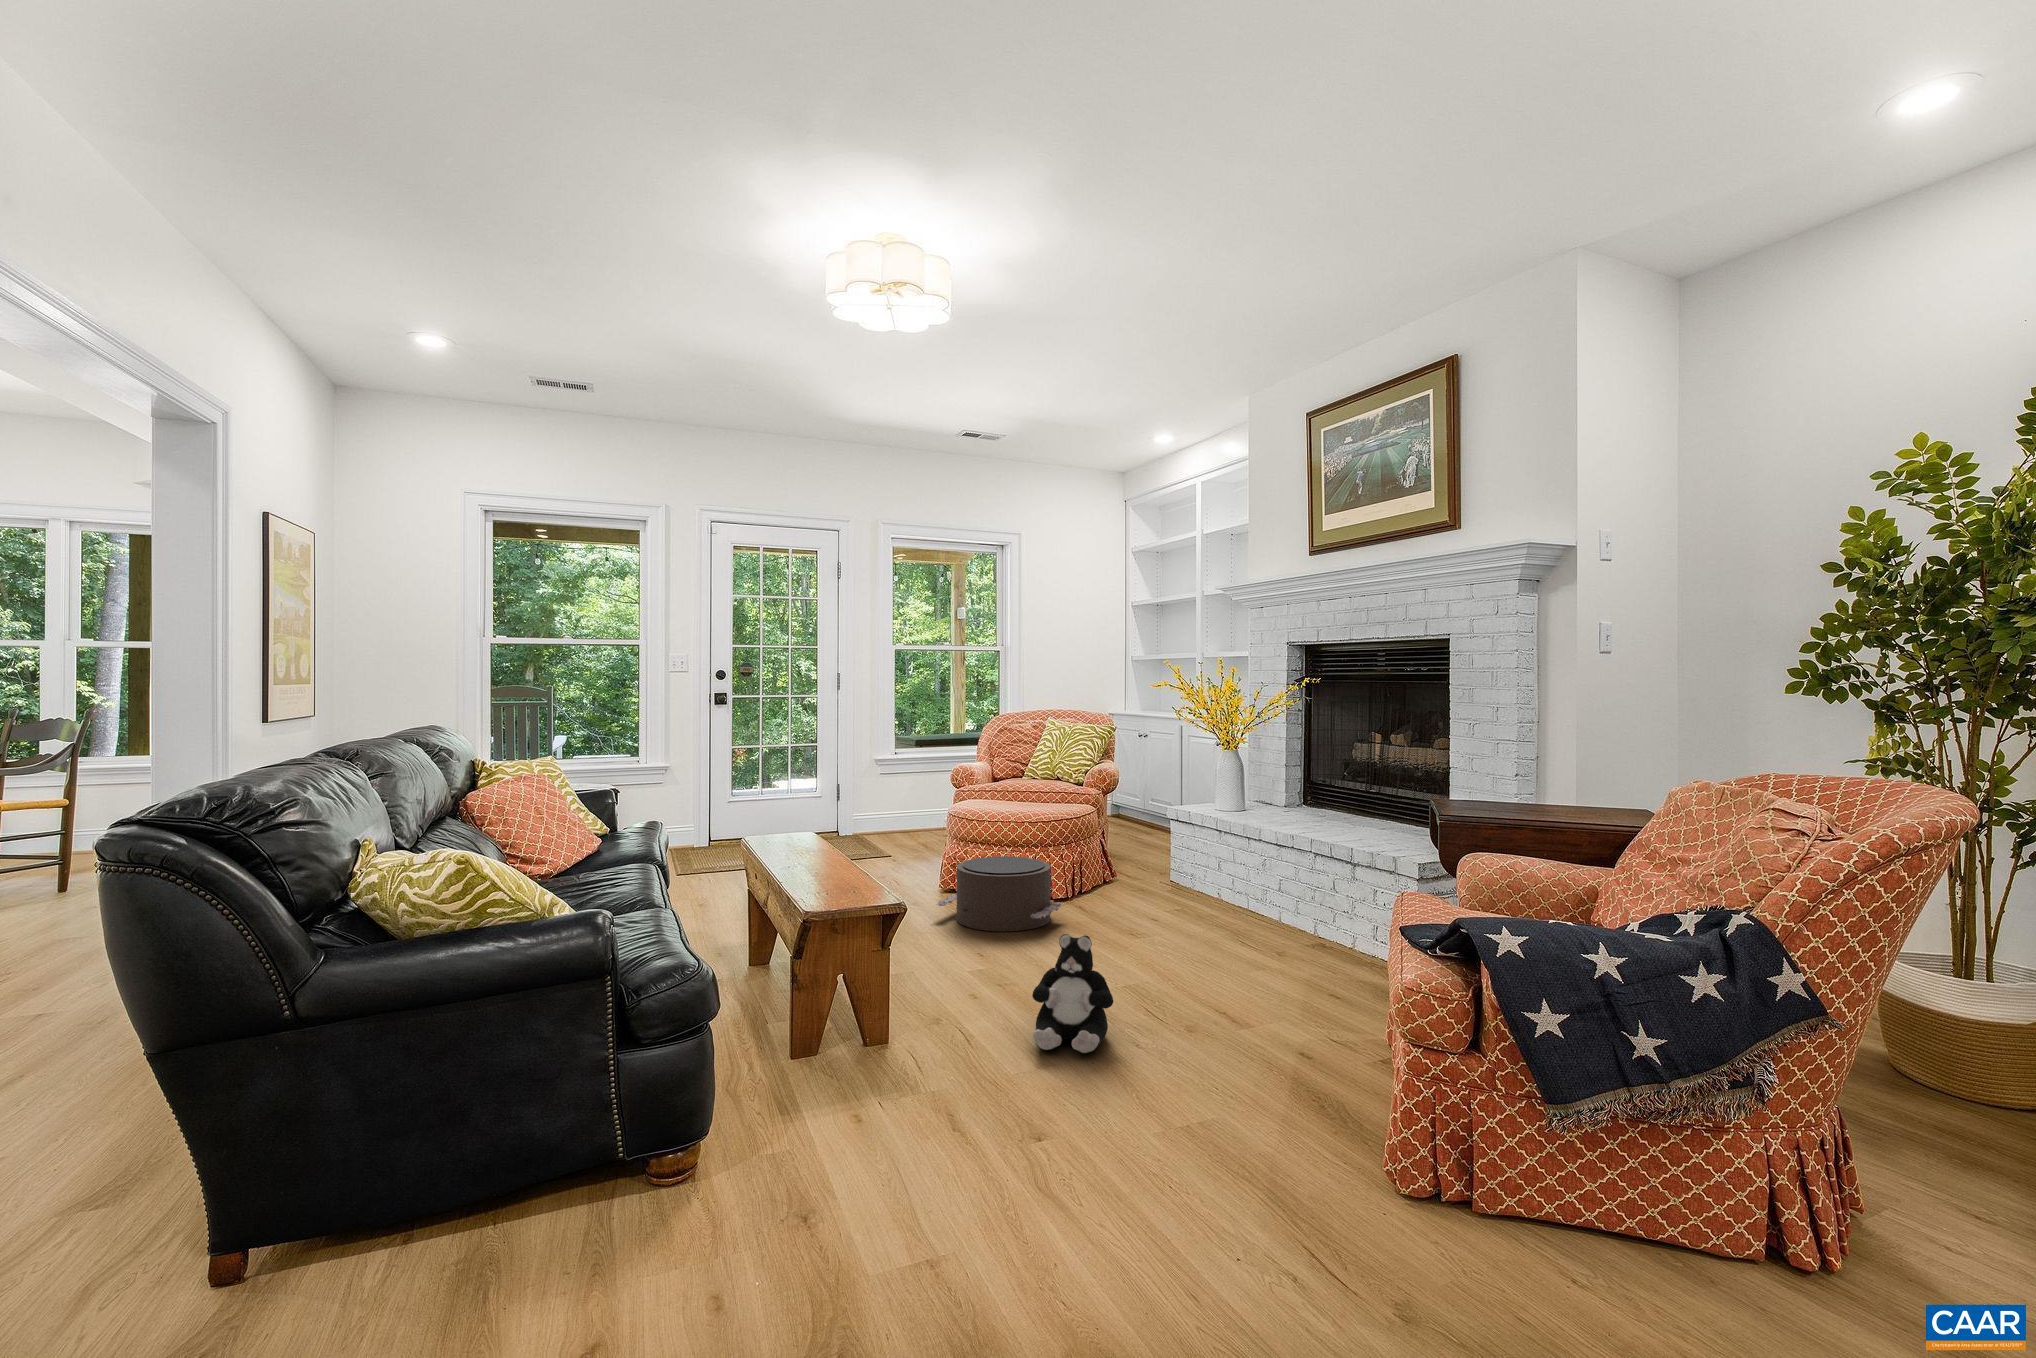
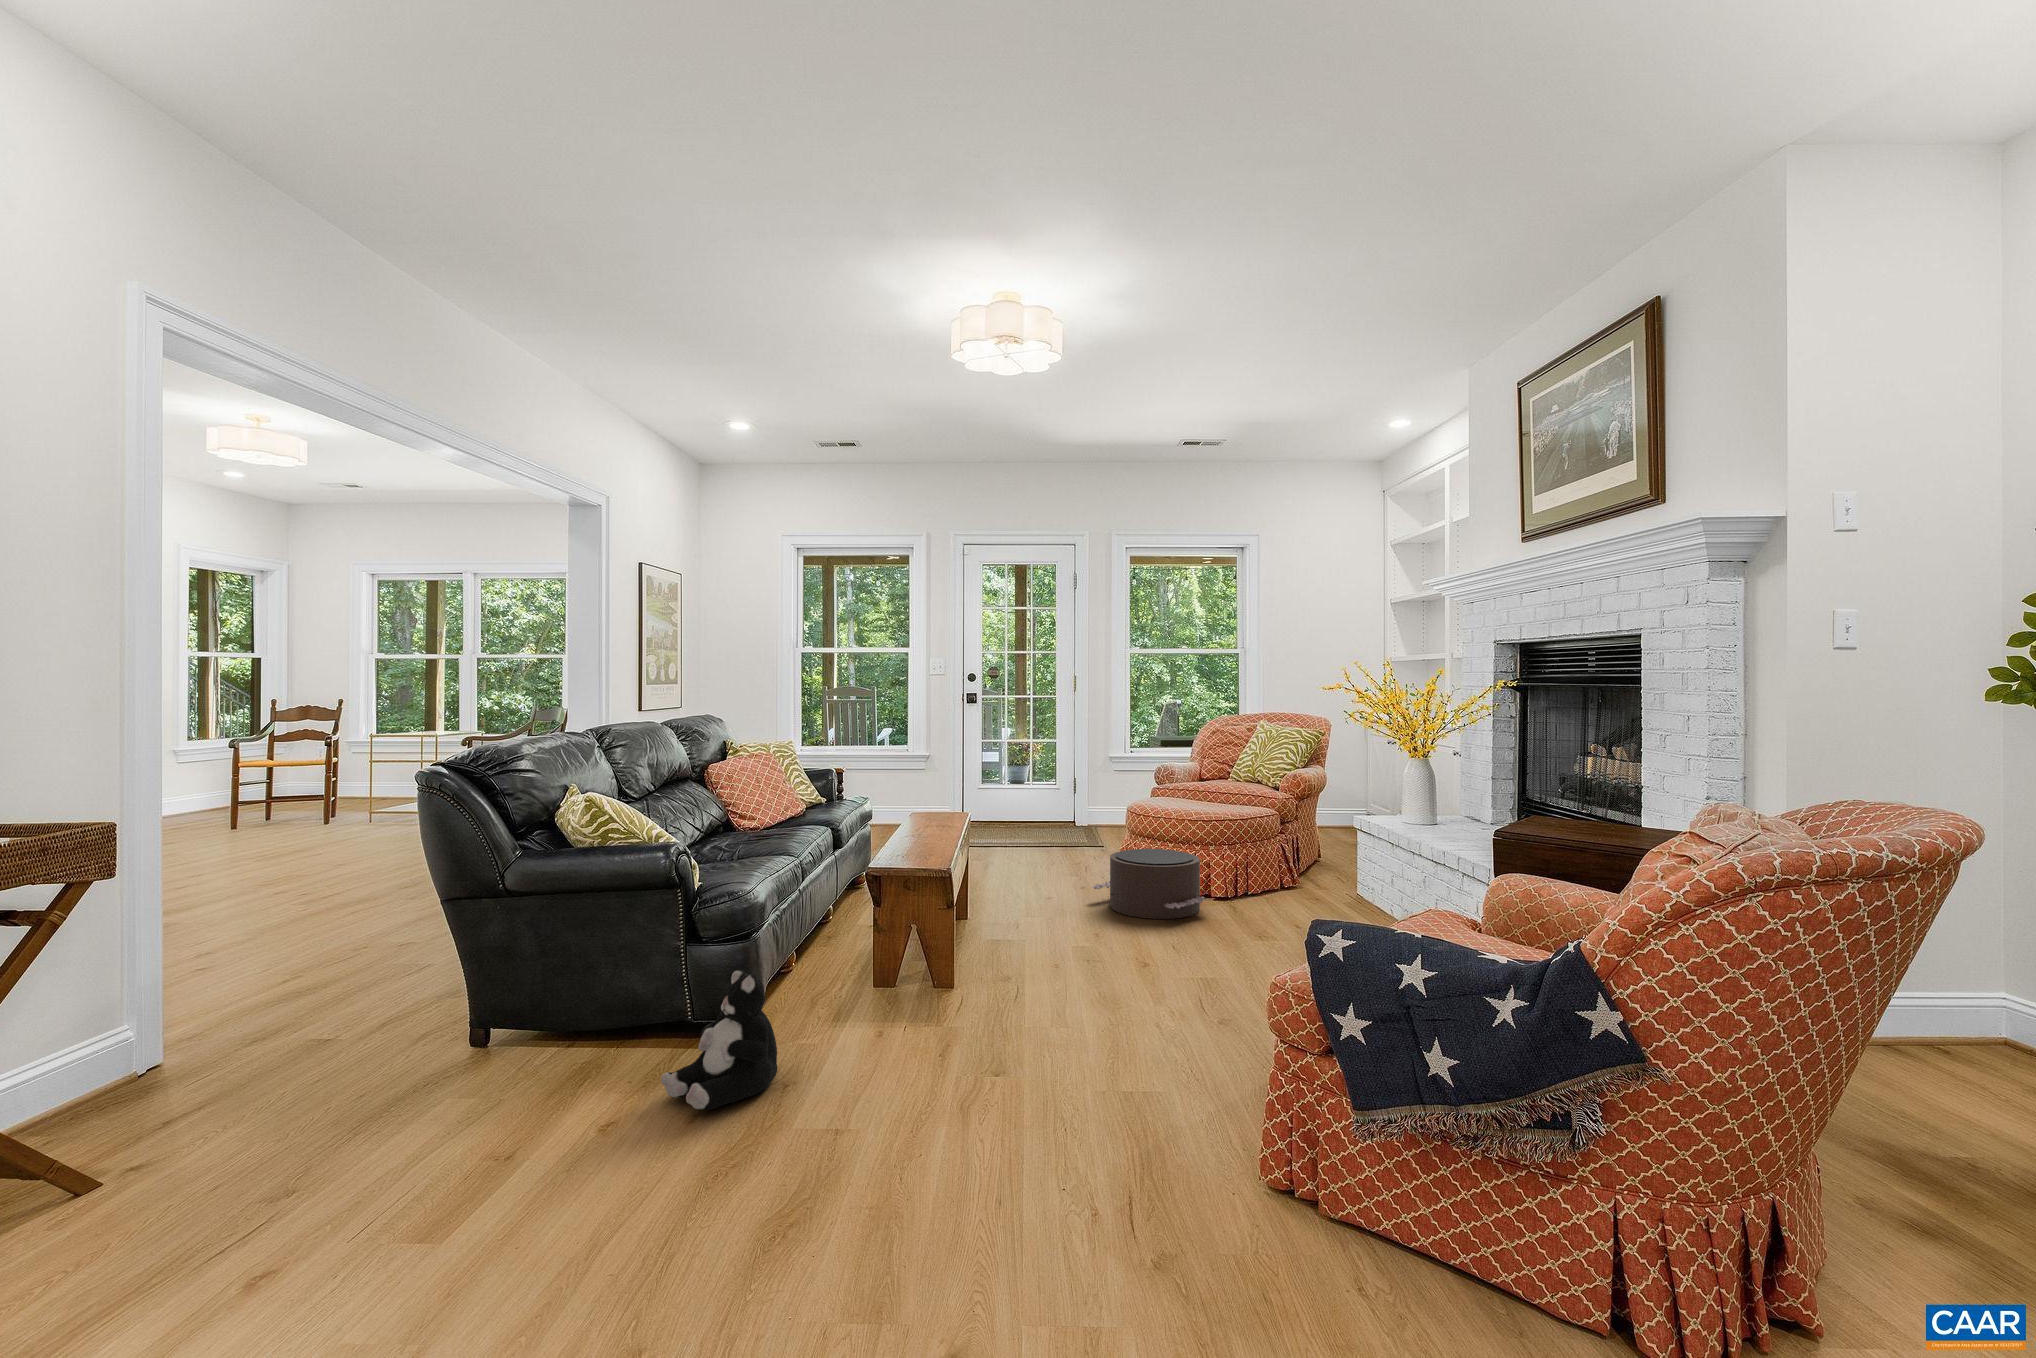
plush toy: present [1032,934,1113,1053] -> present [661,970,777,1110]

